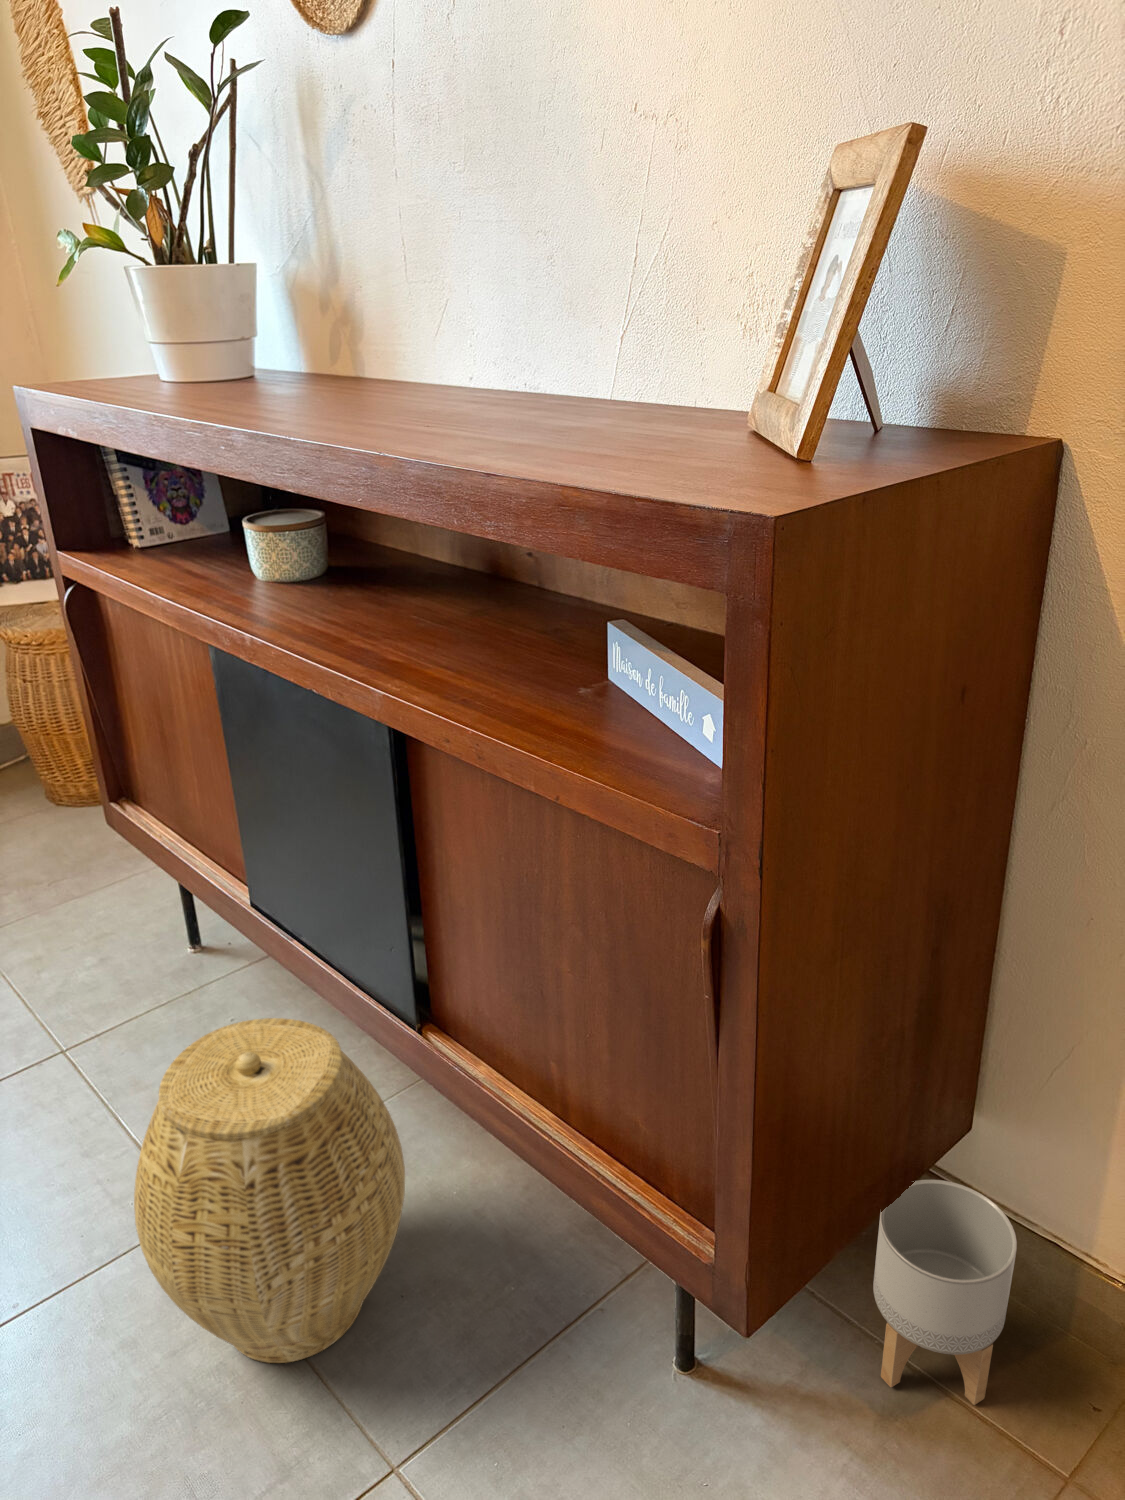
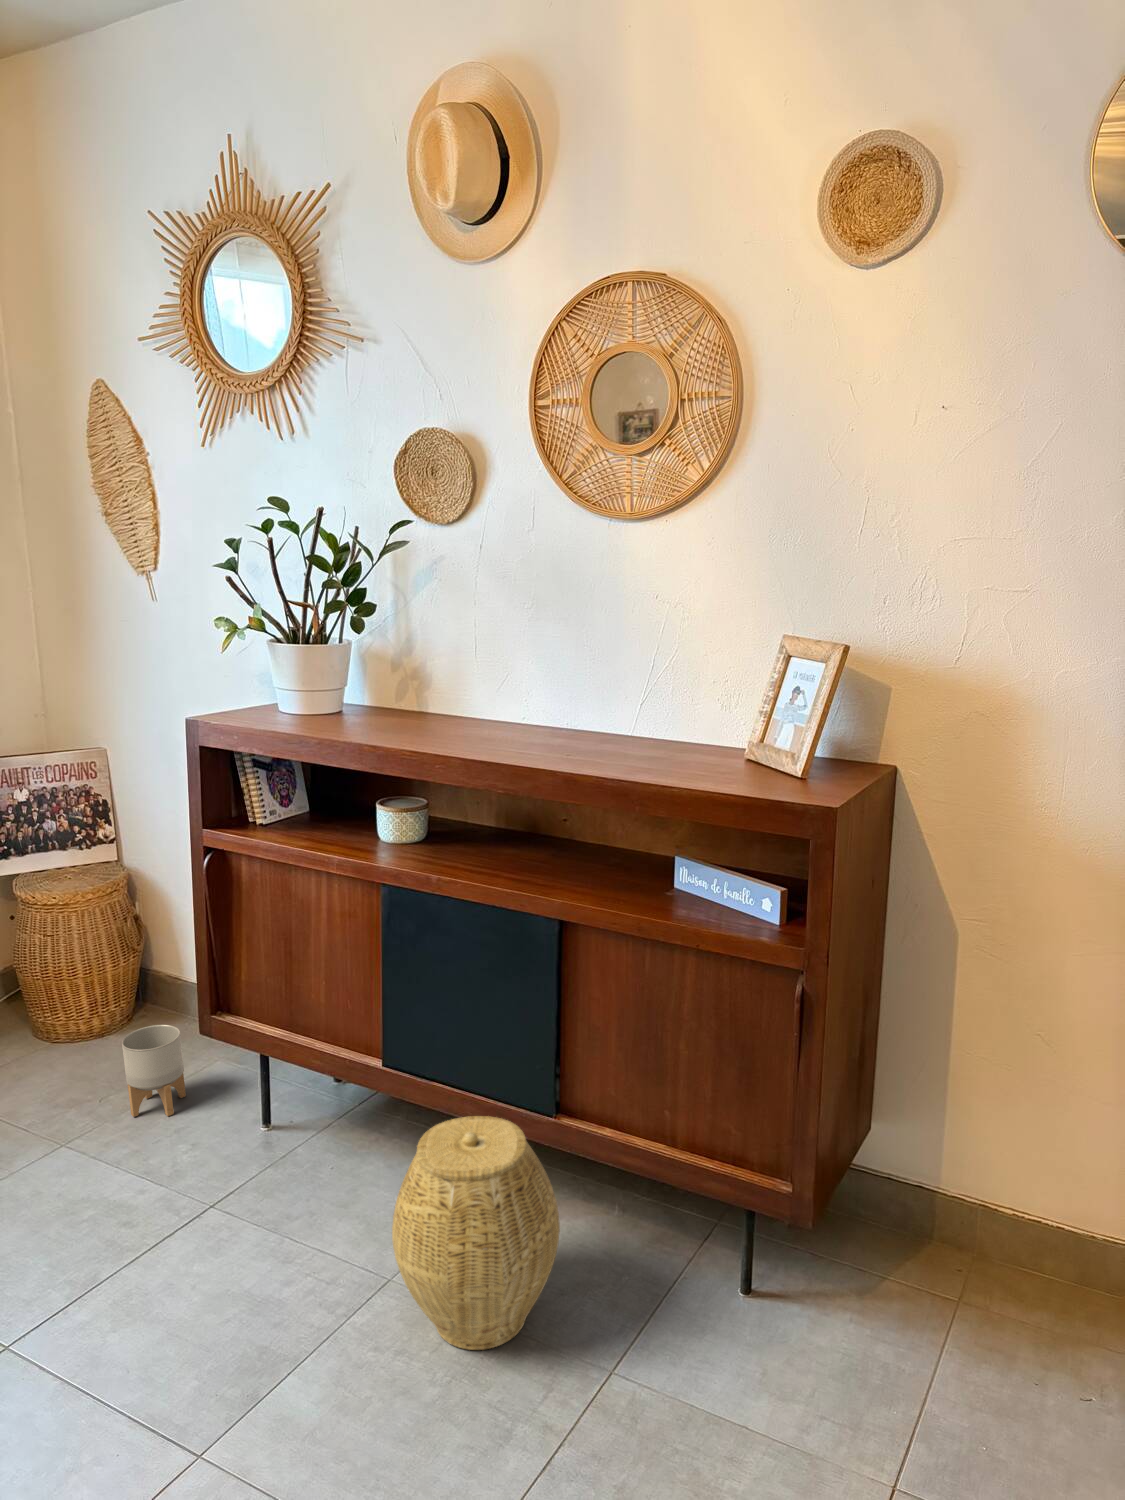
planter: present [873,1180,1017,1405] -> present [122,1025,186,1117]

